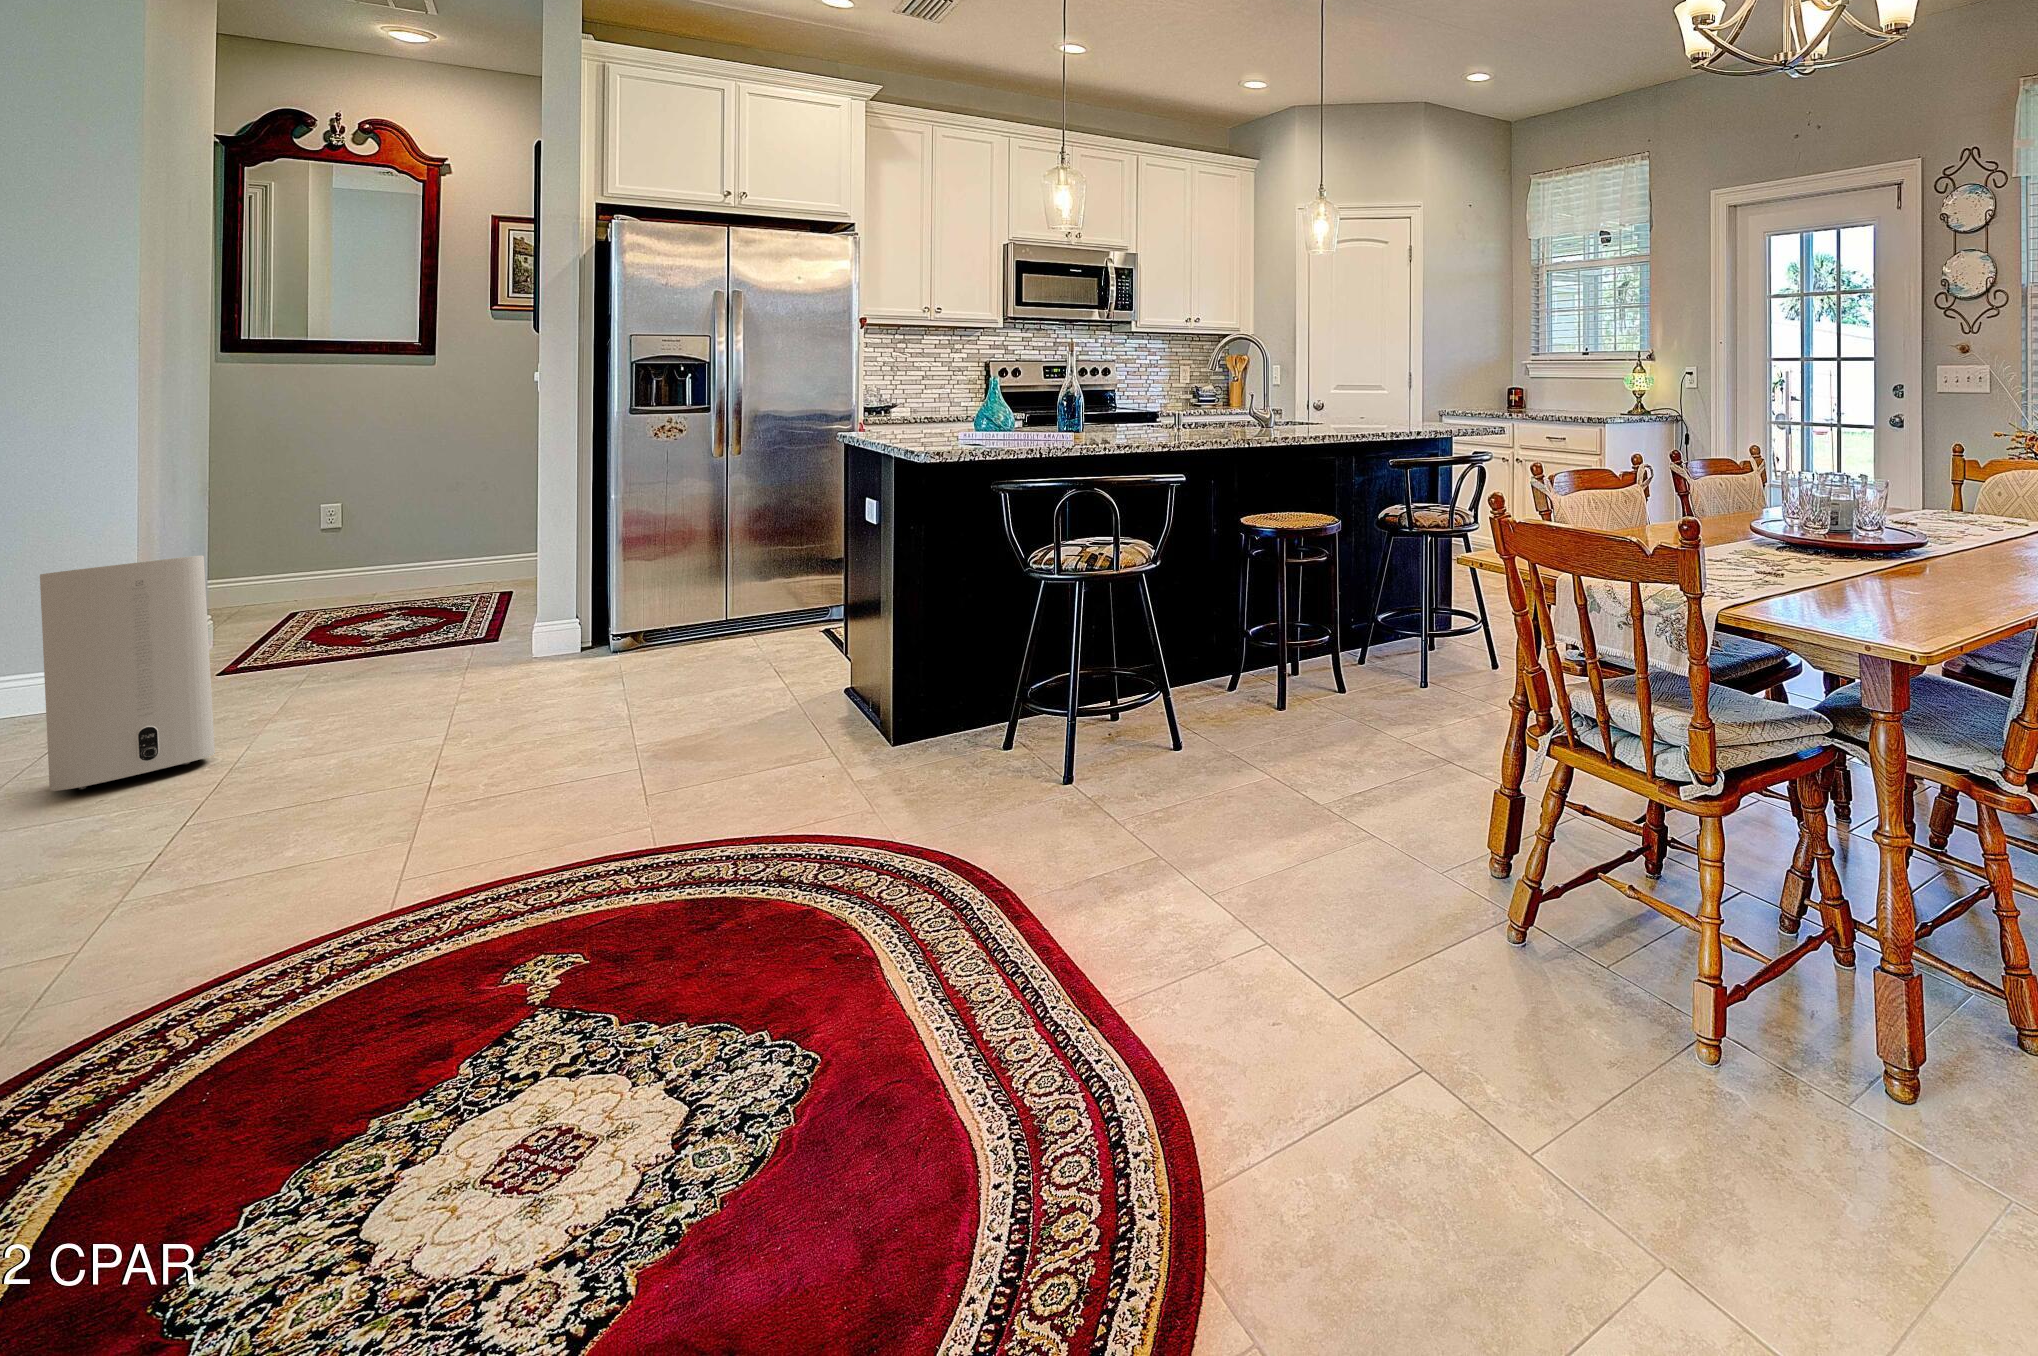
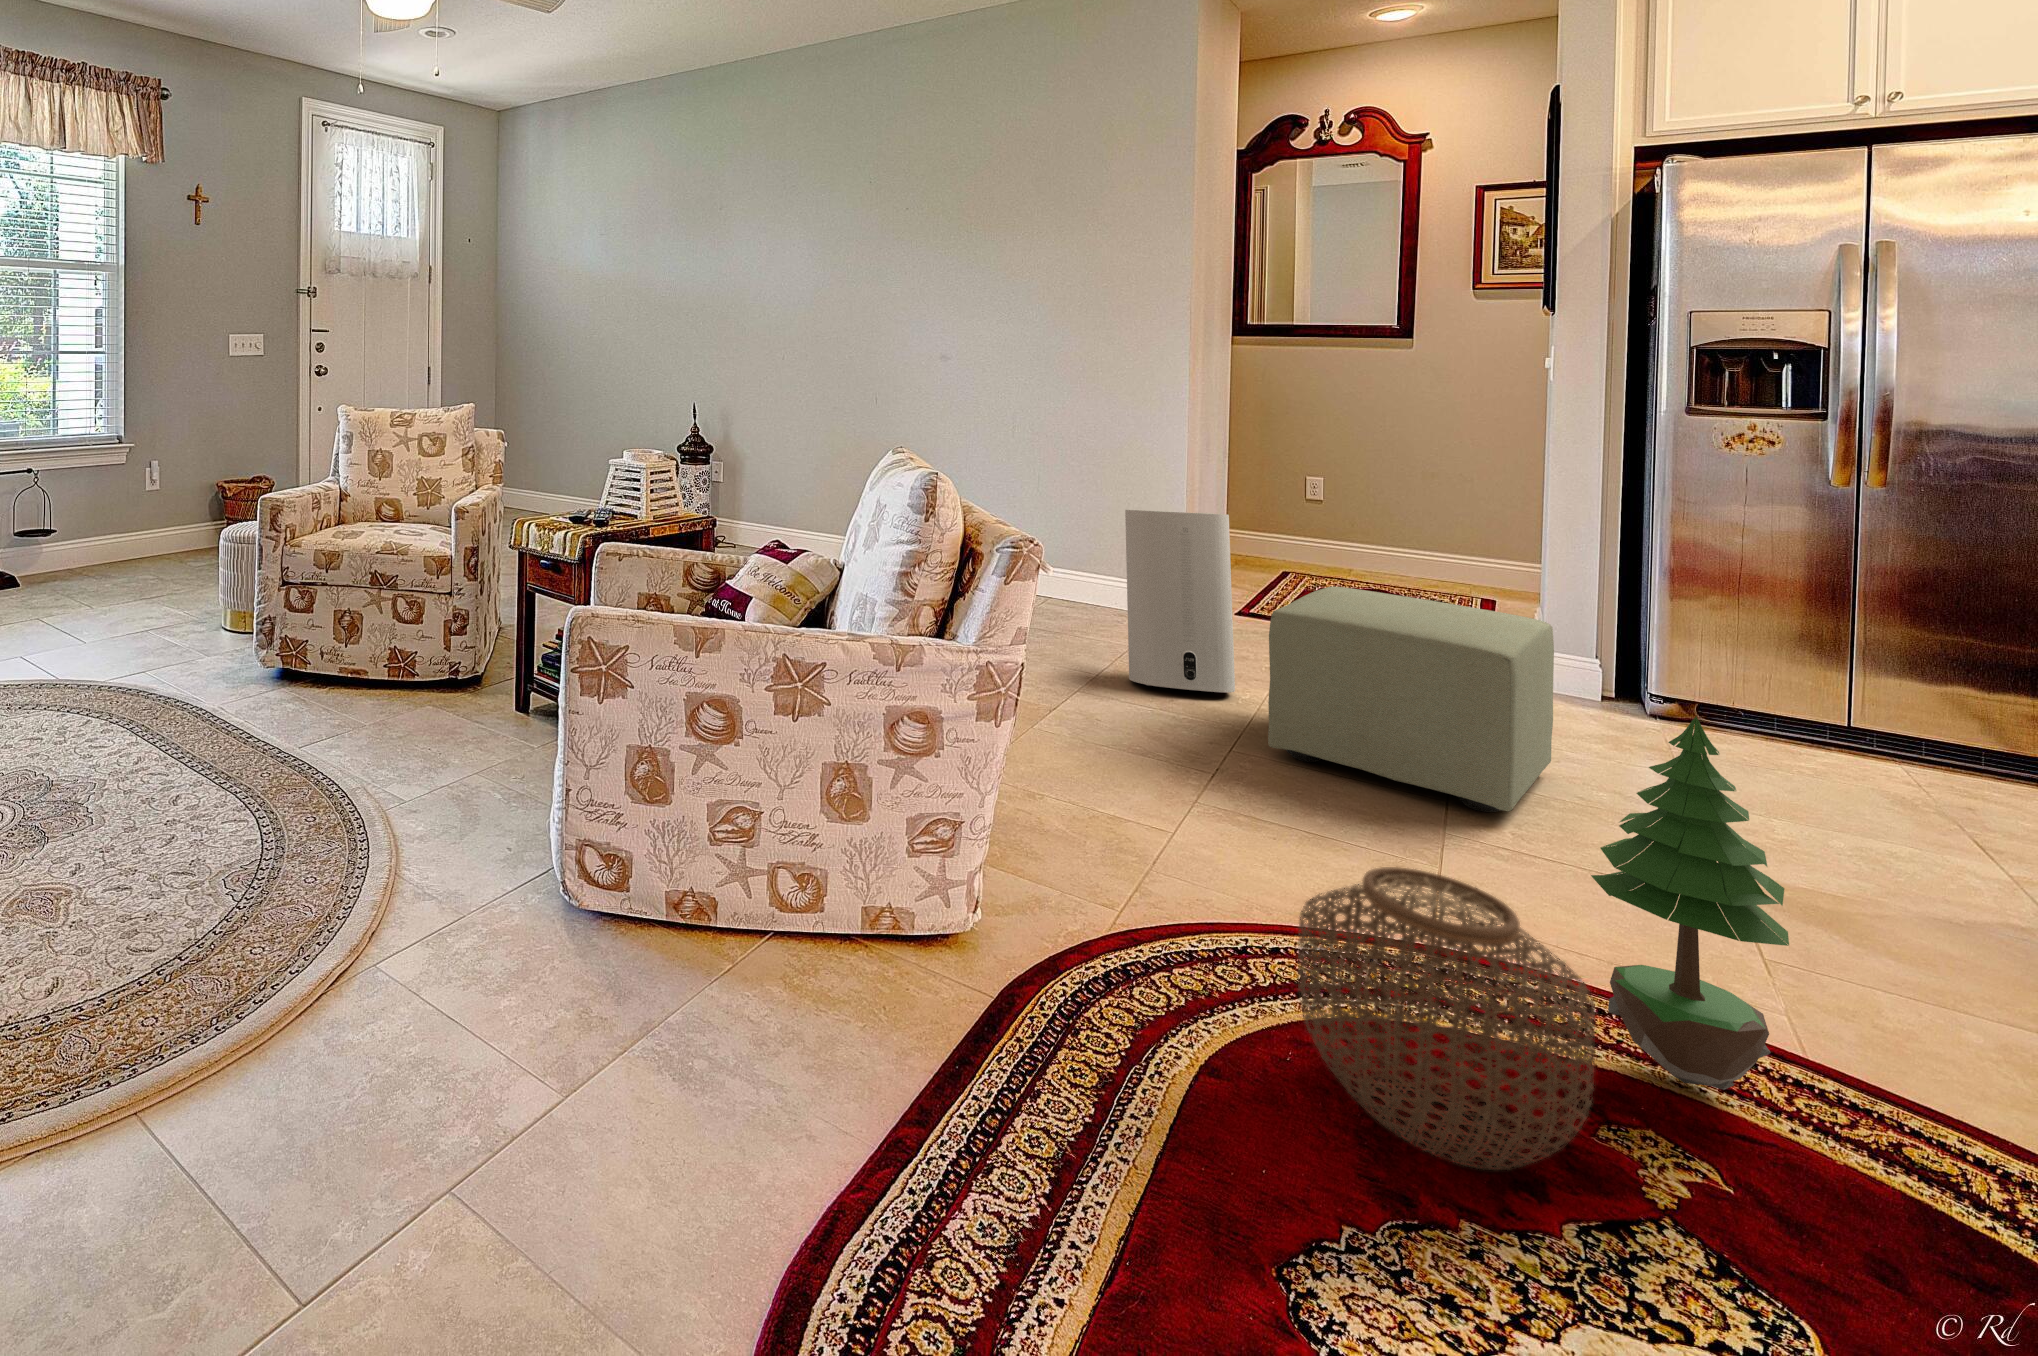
ottoman: none [254,592,535,793] -> present [1268,586,1554,812]
potted tree: none [531,620,648,886] -> present [1591,716,1789,1090]
woven basket: none [266,805,521,1051] -> present [1298,867,1595,1170]

